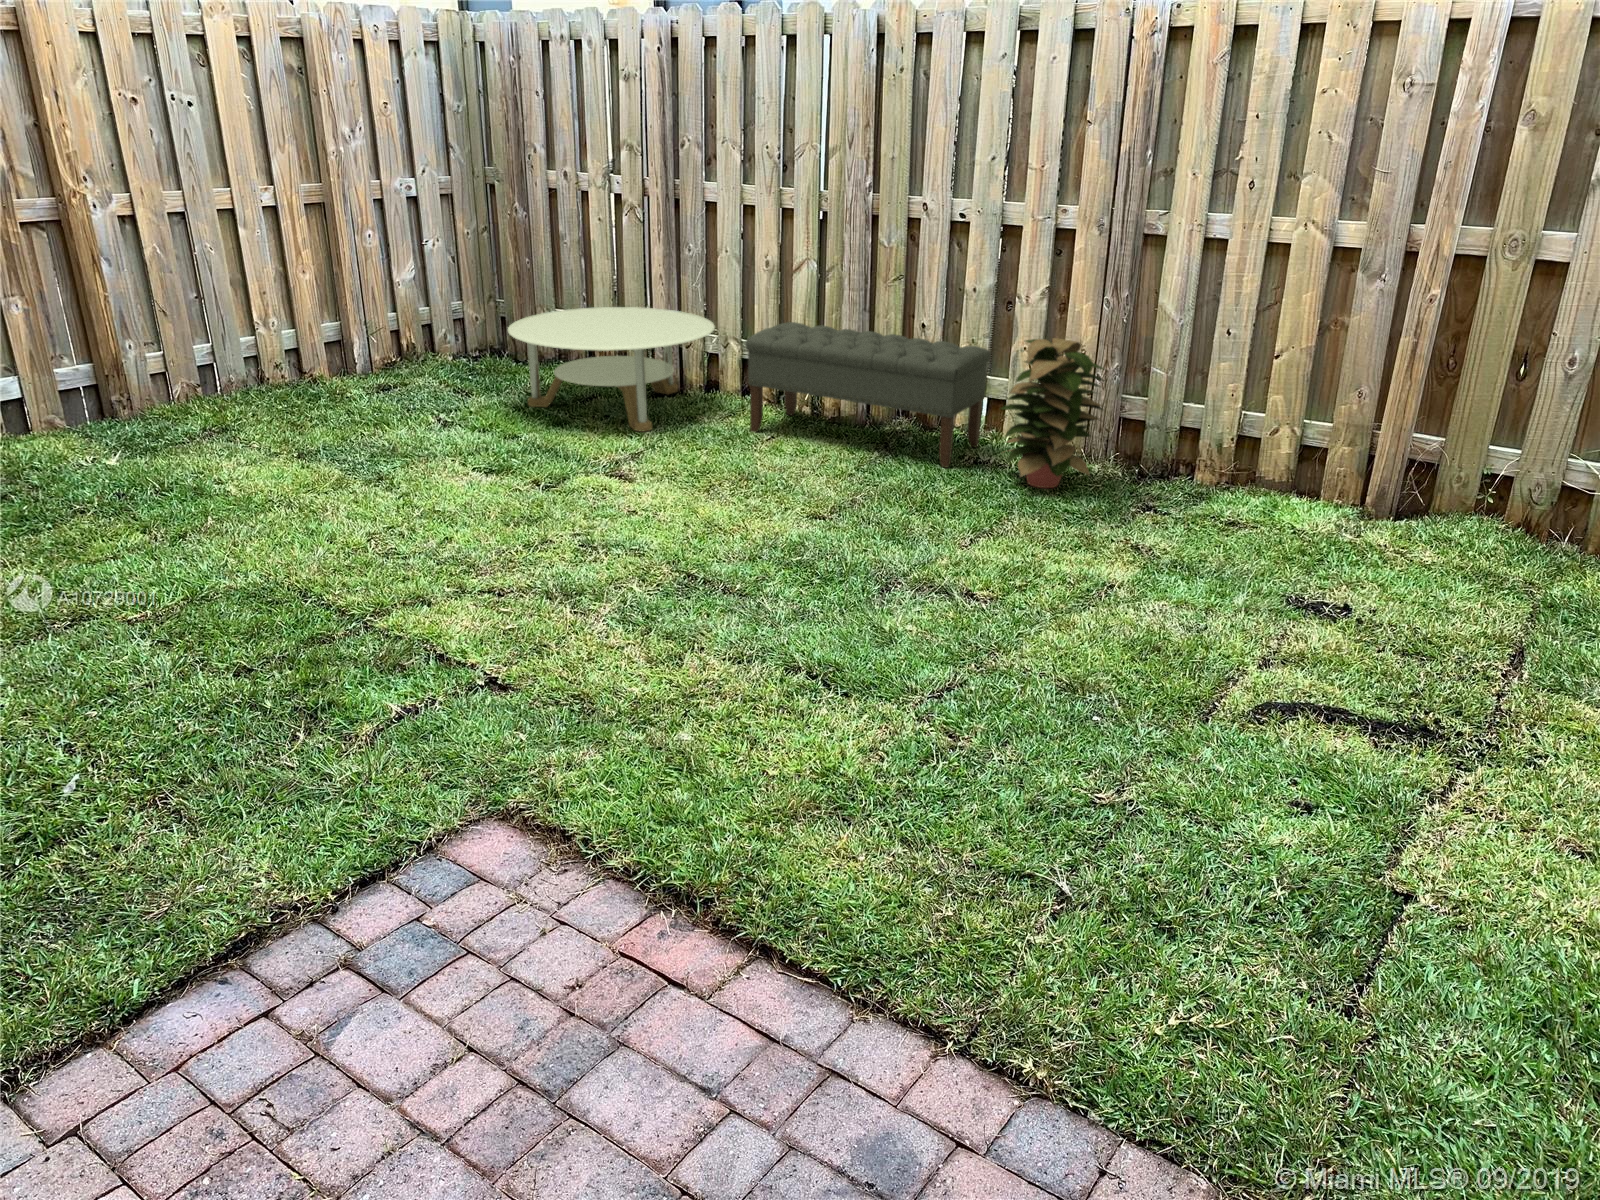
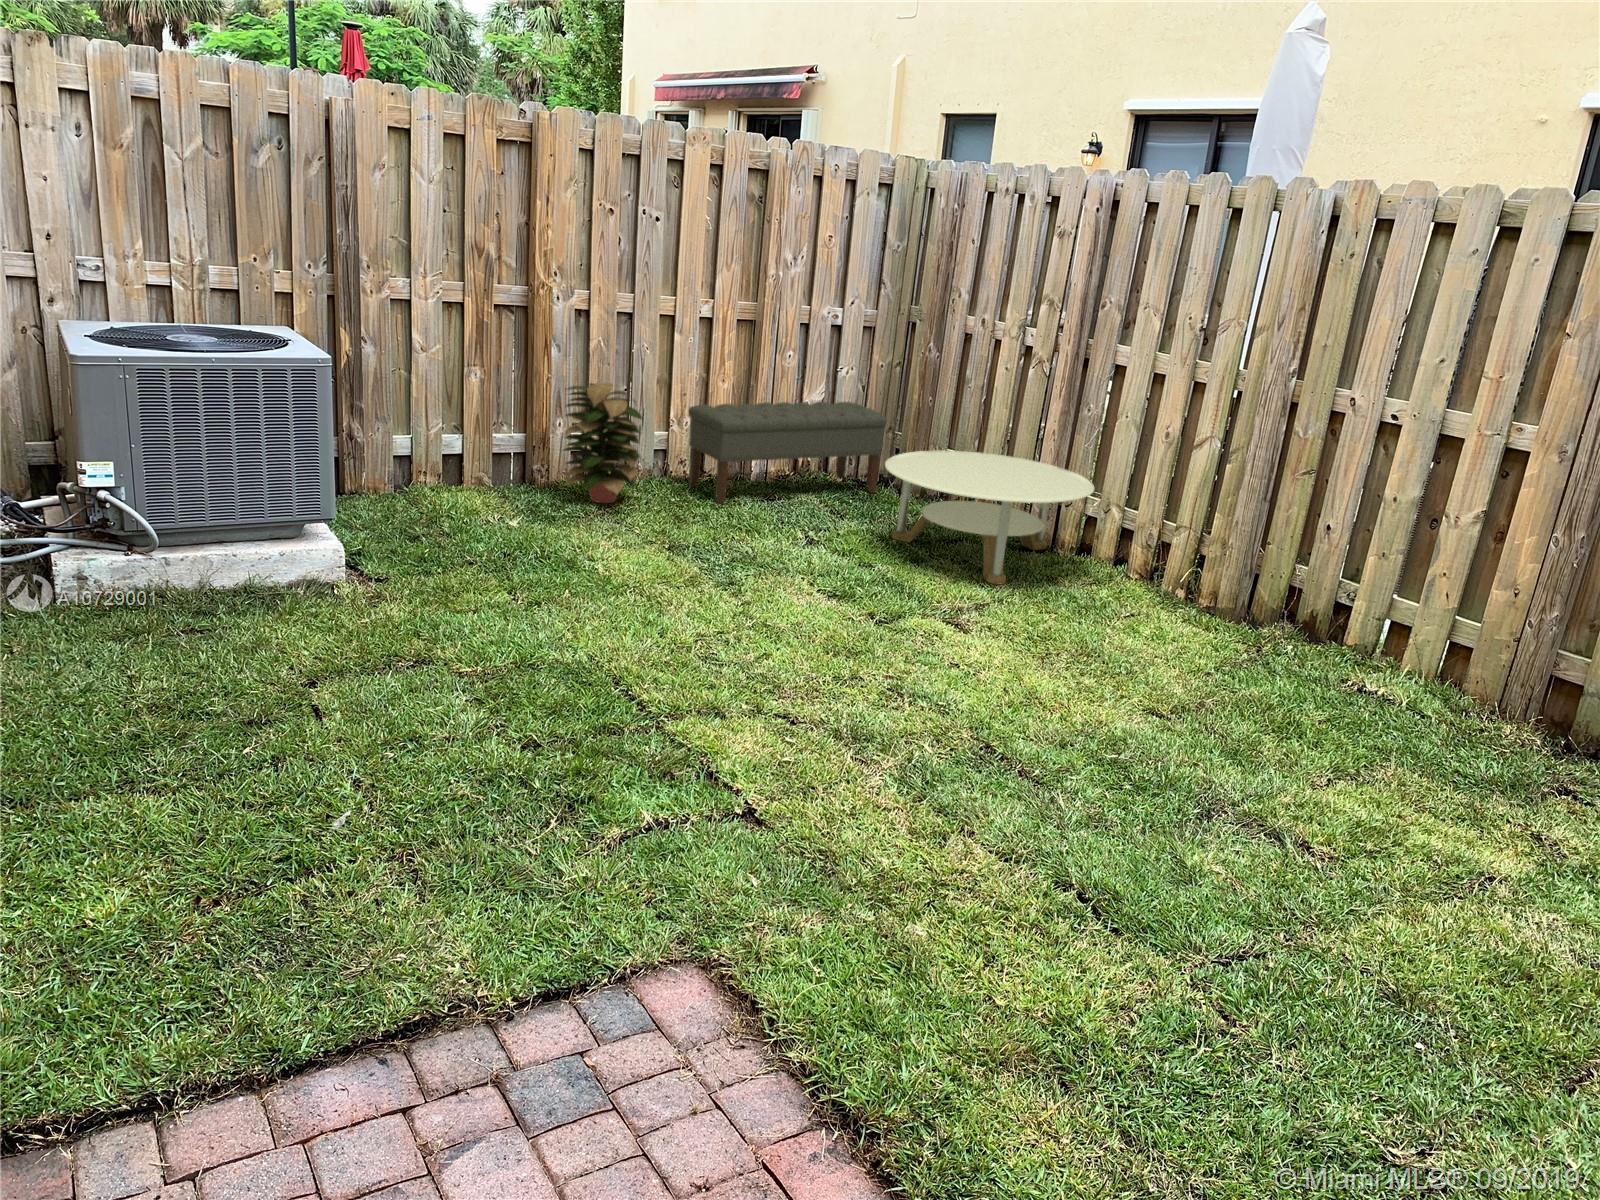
bench: present [745,322,991,467] -> present [689,402,887,504]
decorative plant: present [1001,338,1105,488] -> present [563,383,642,503]

